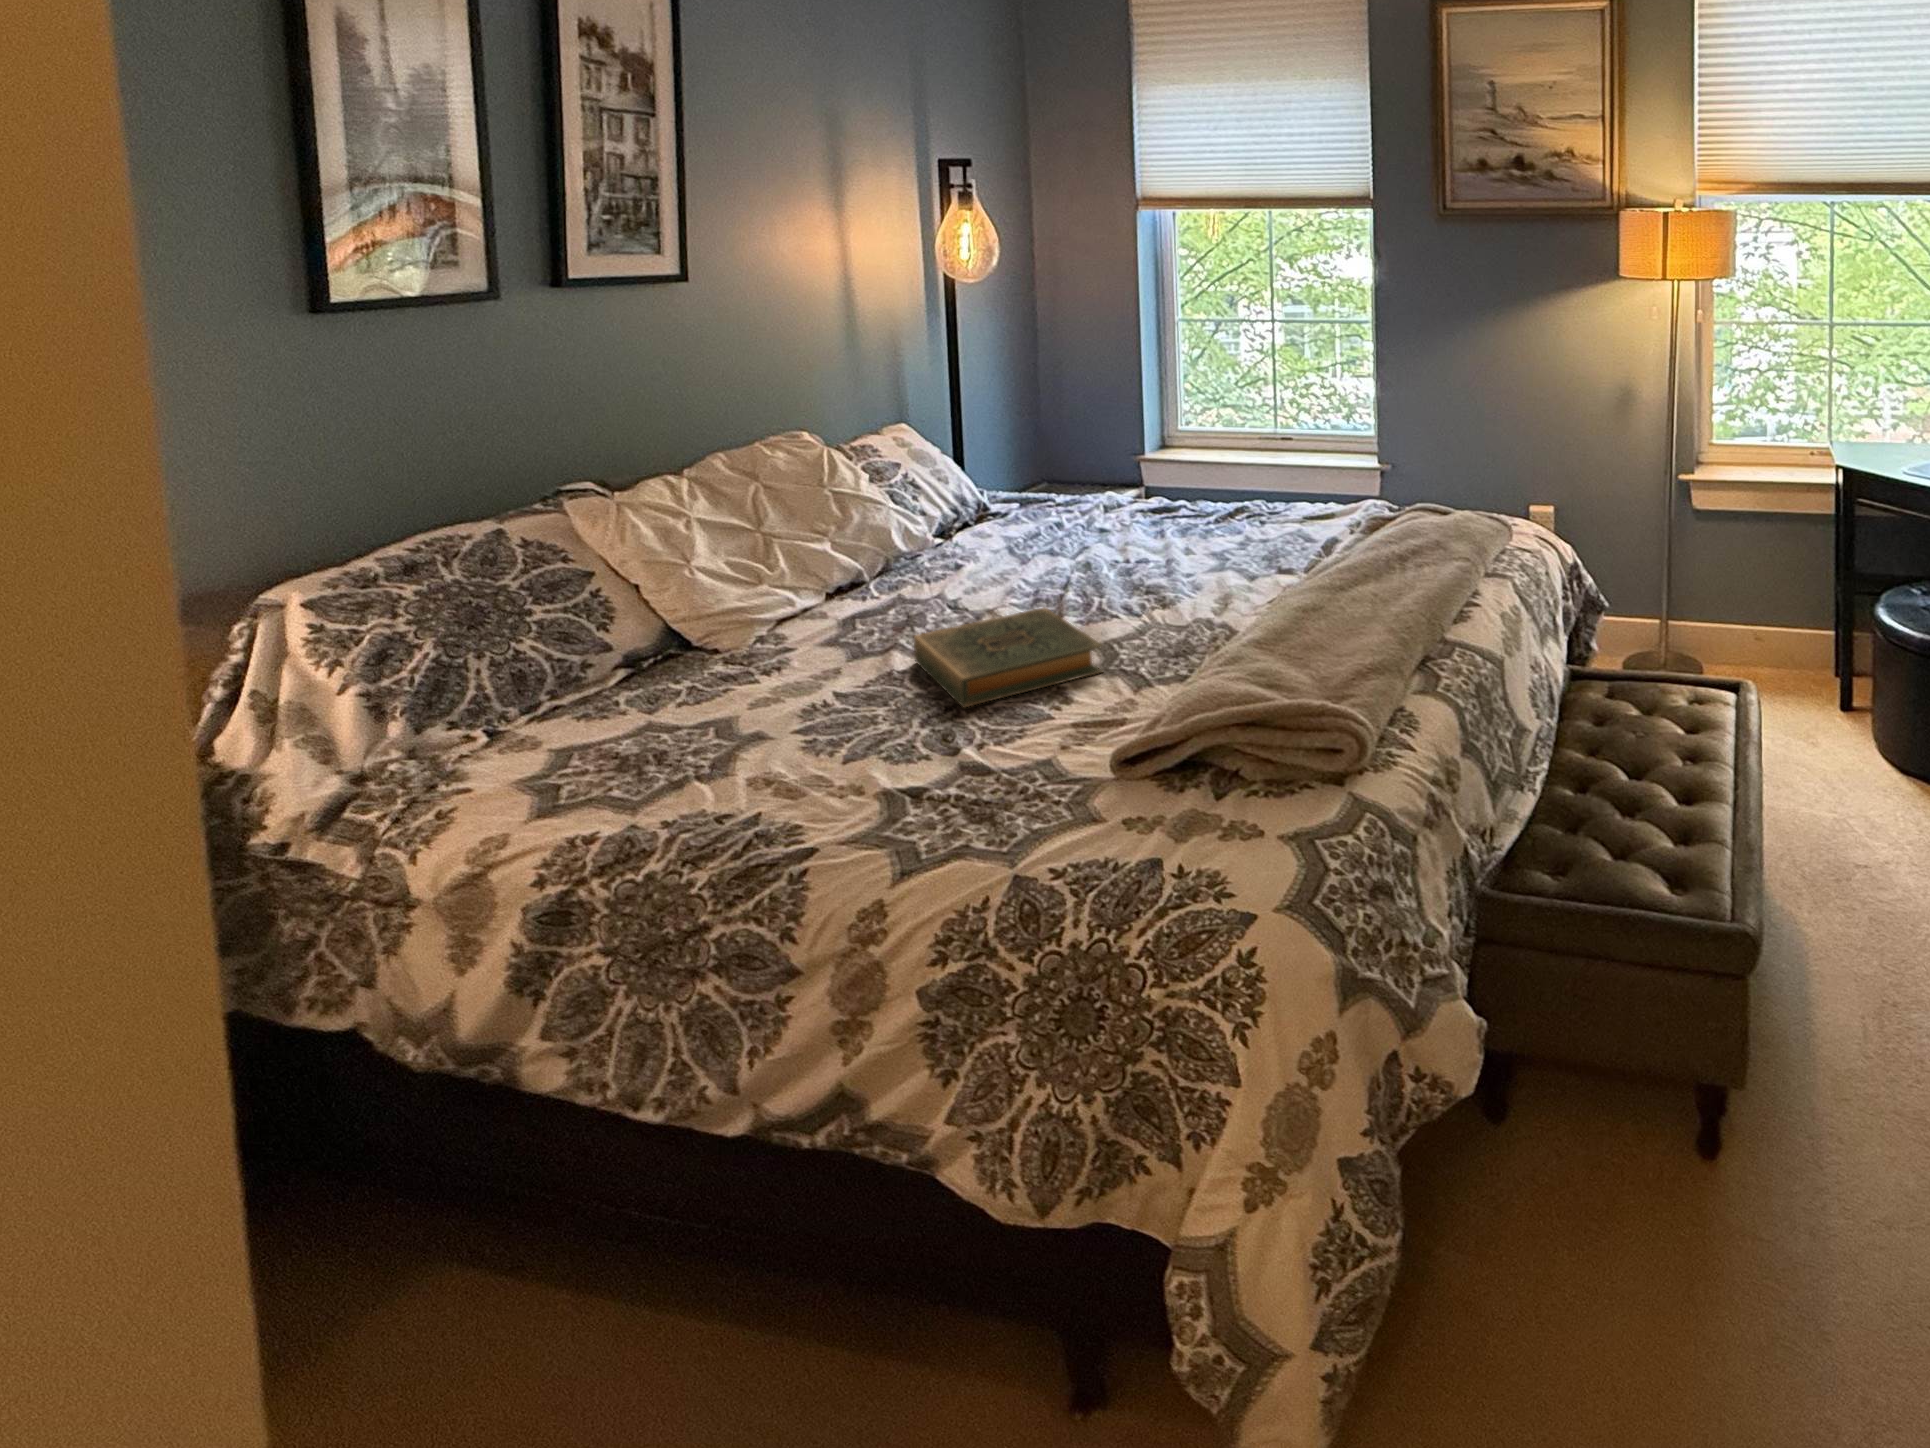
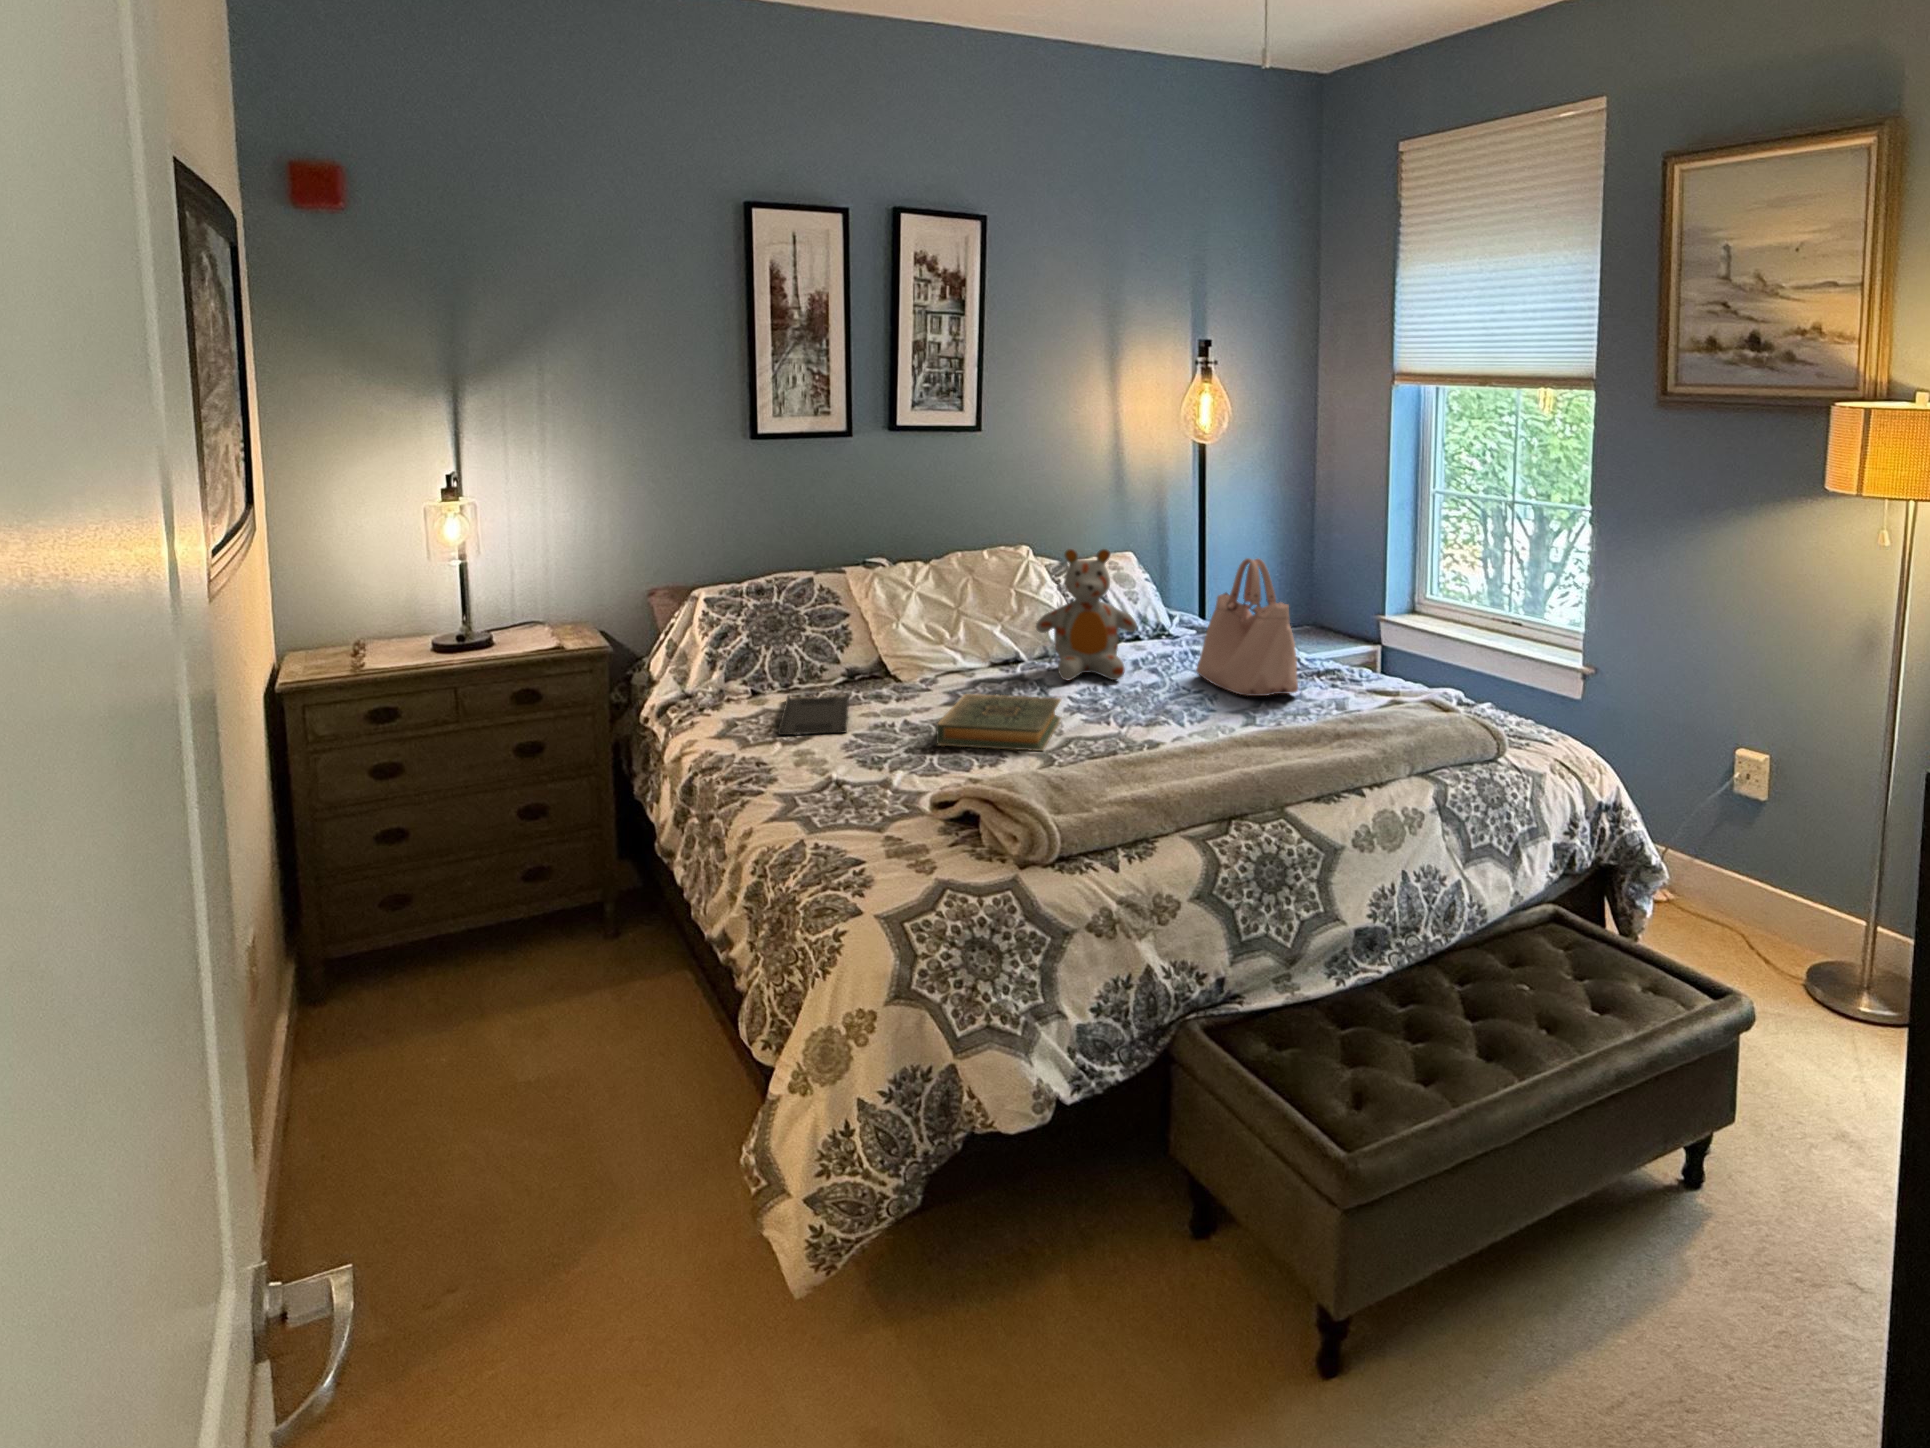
handbag: none [1106,401,1250,555] -> present [1196,558,1298,696]
stuffed bear: none [896,416,1037,590] -> present [1036,549,1137,680]
tray: none [586,687,791,774] -> present [778,694,849,735]

